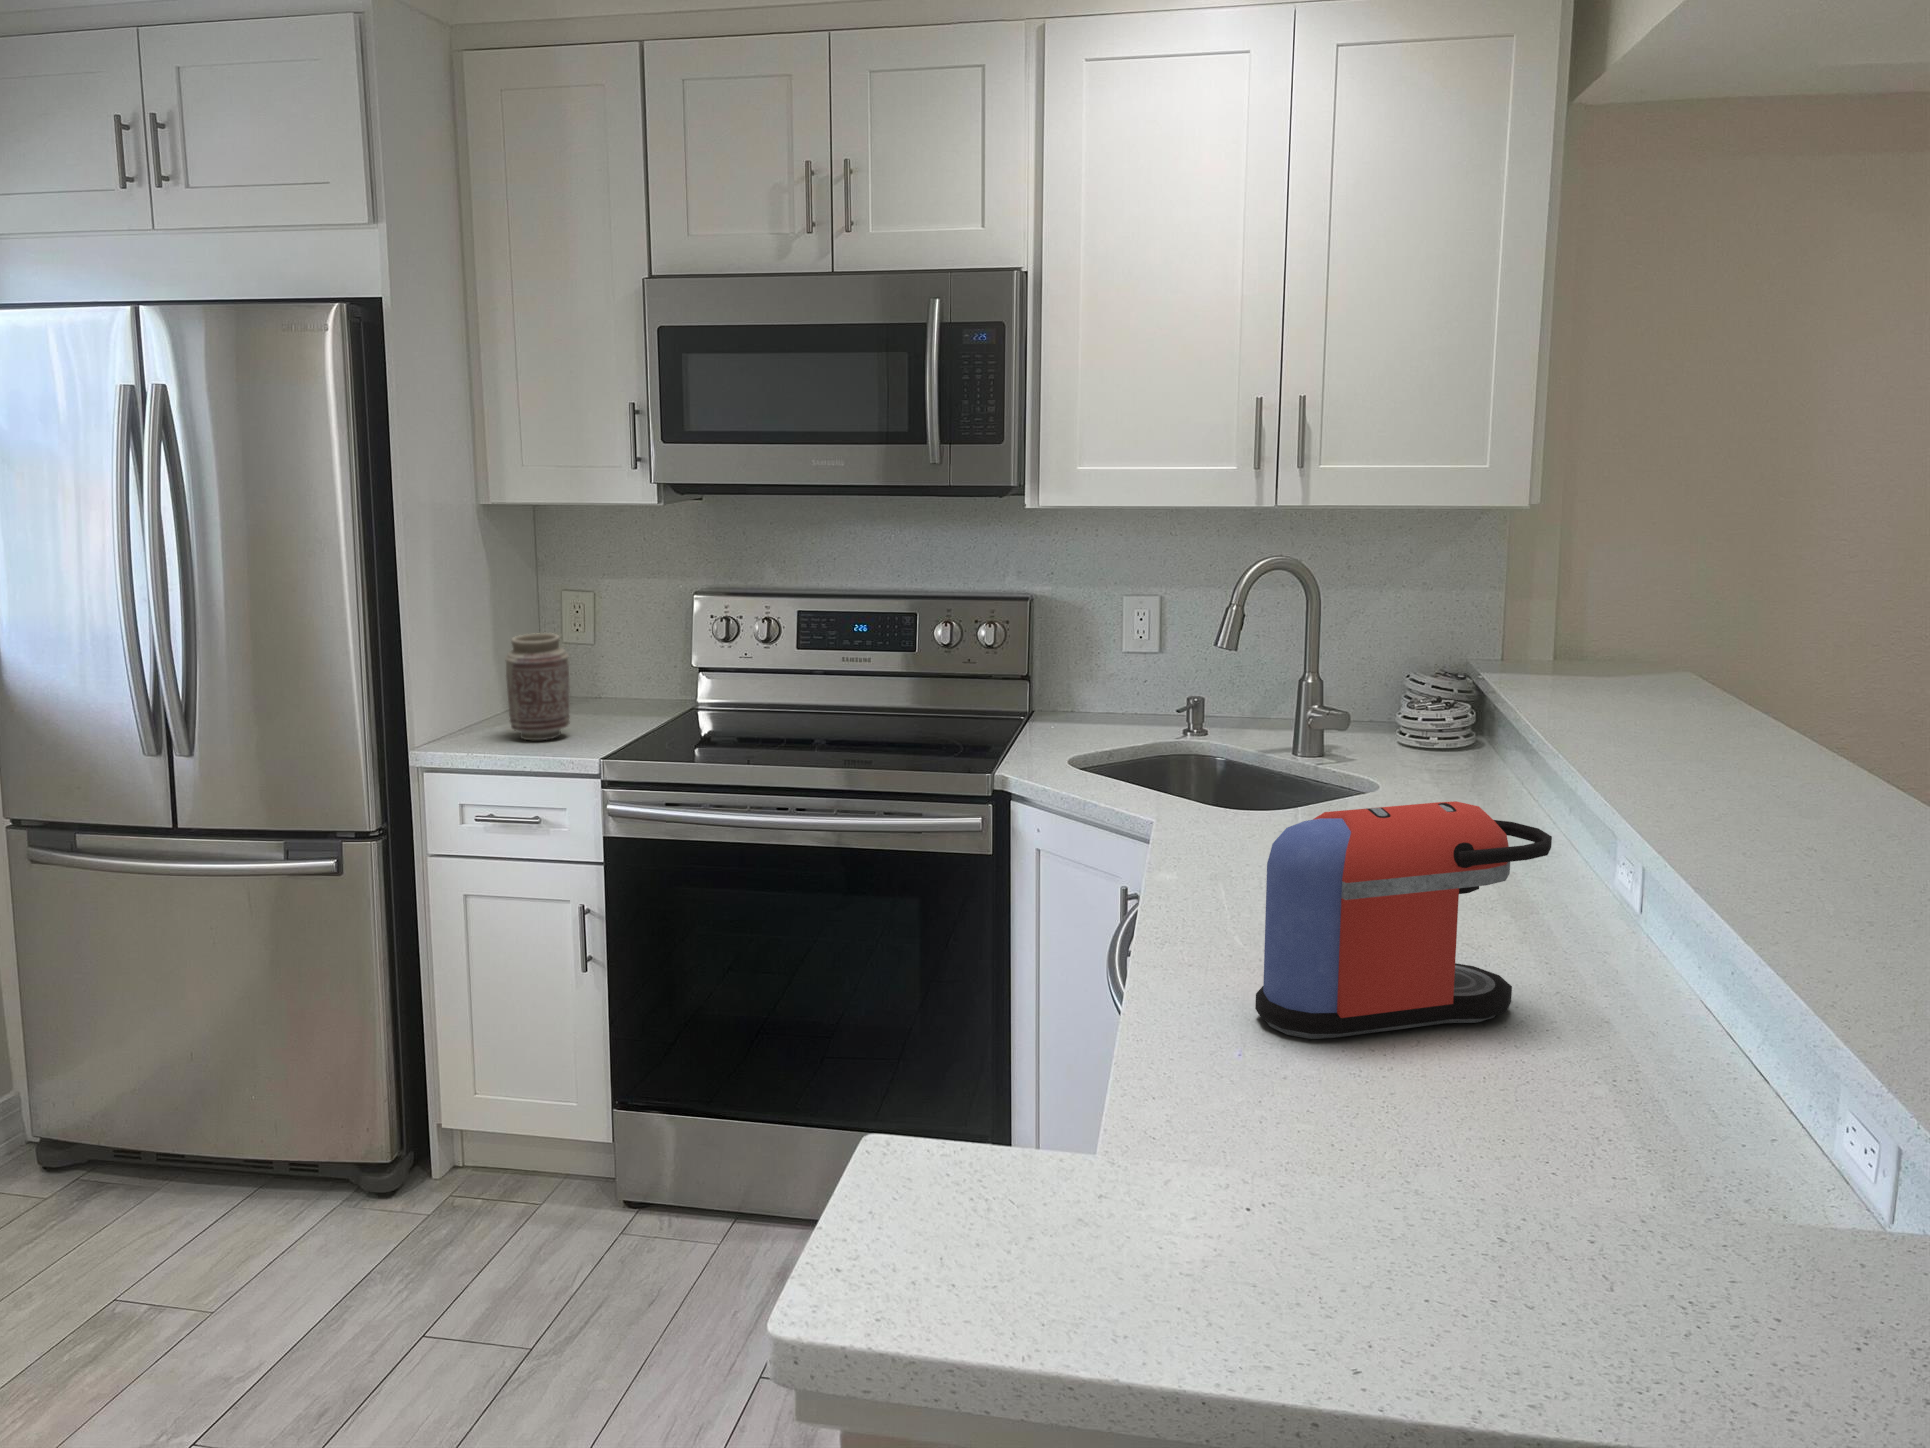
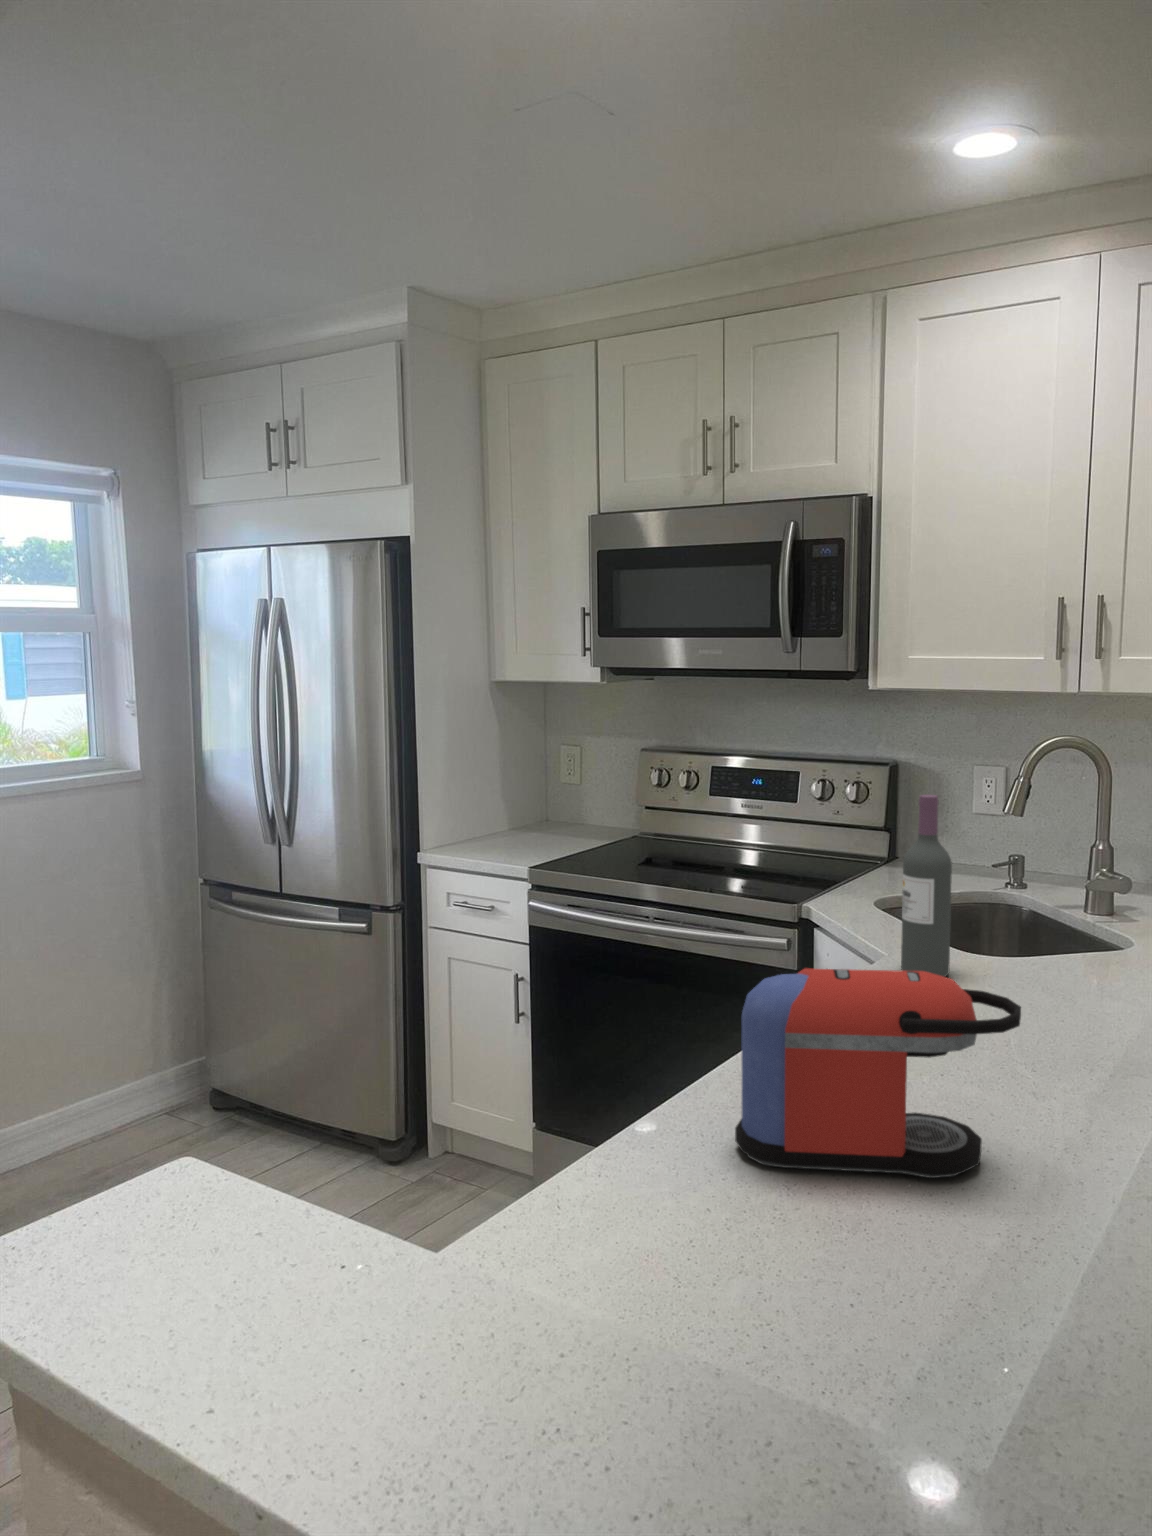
wine bottle: none [1192,624,1250,836] -> present [901,795,952,977]
vase: present [505,633,570,740] -> none [486,773,531,851]

